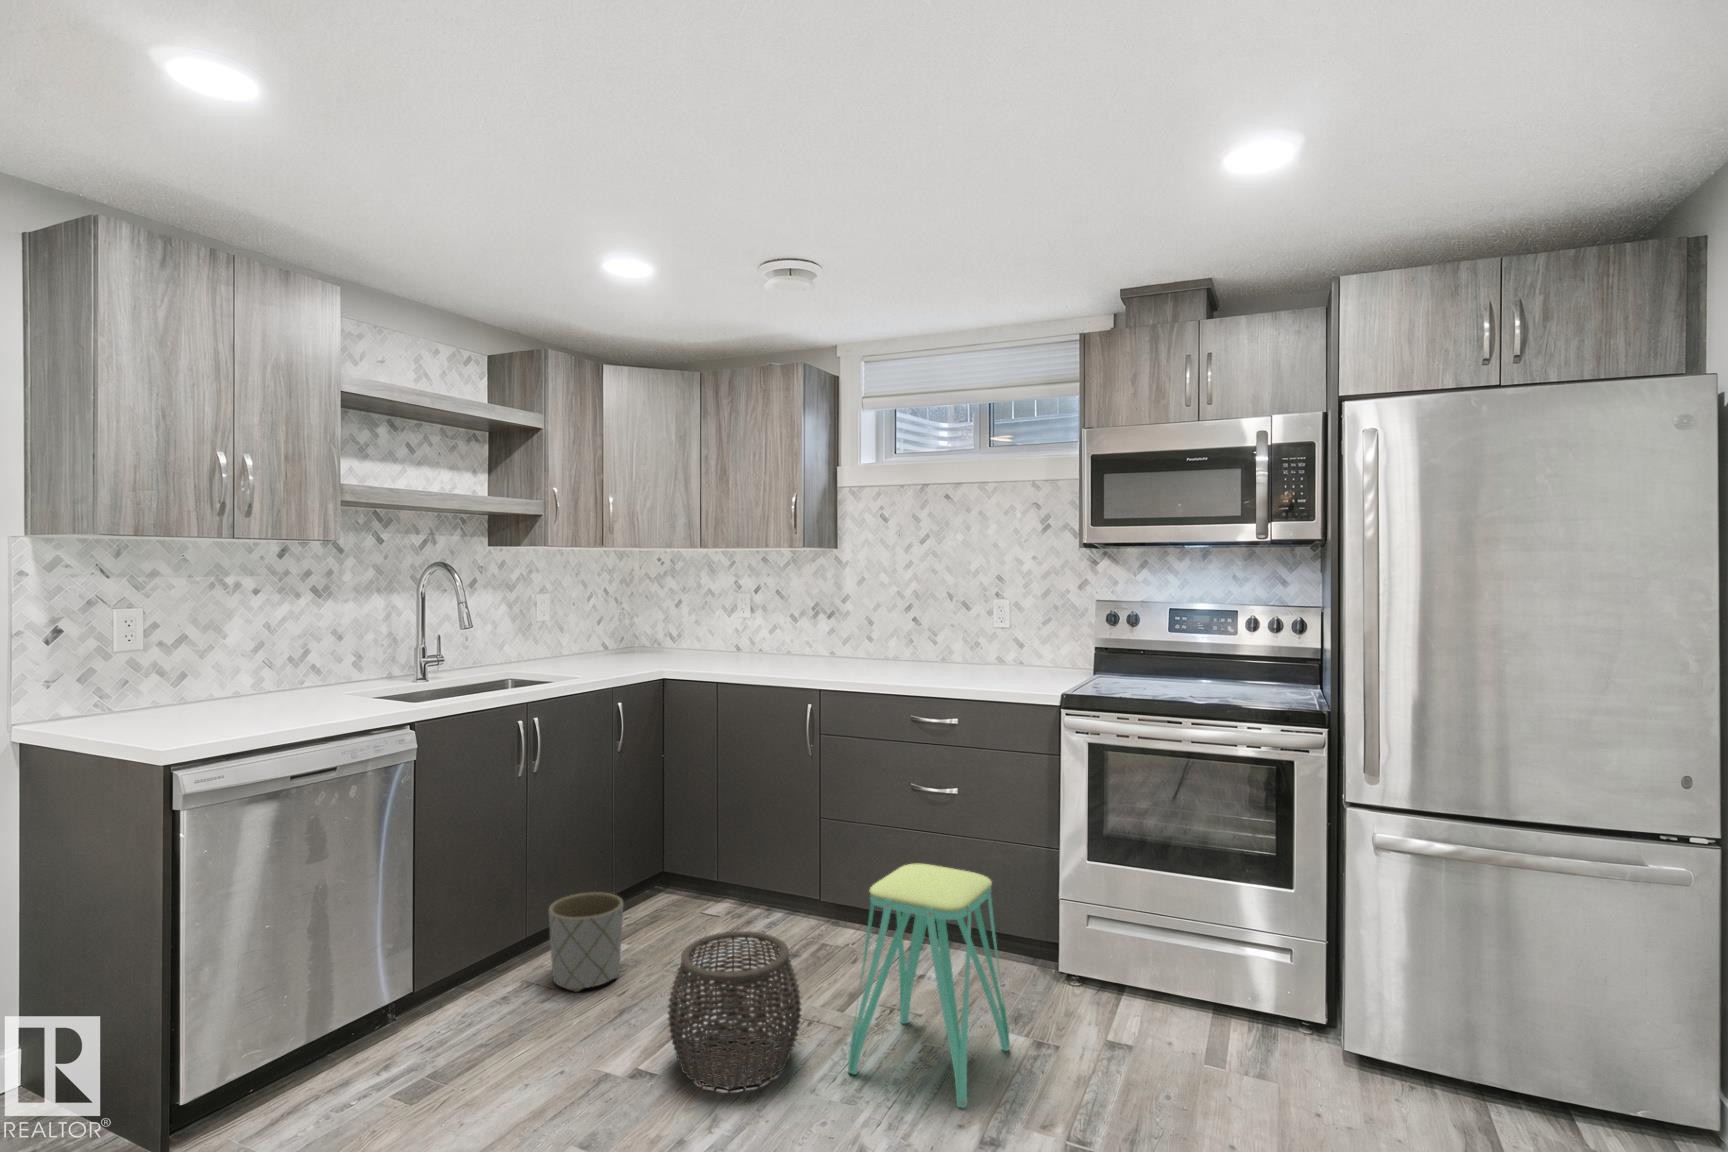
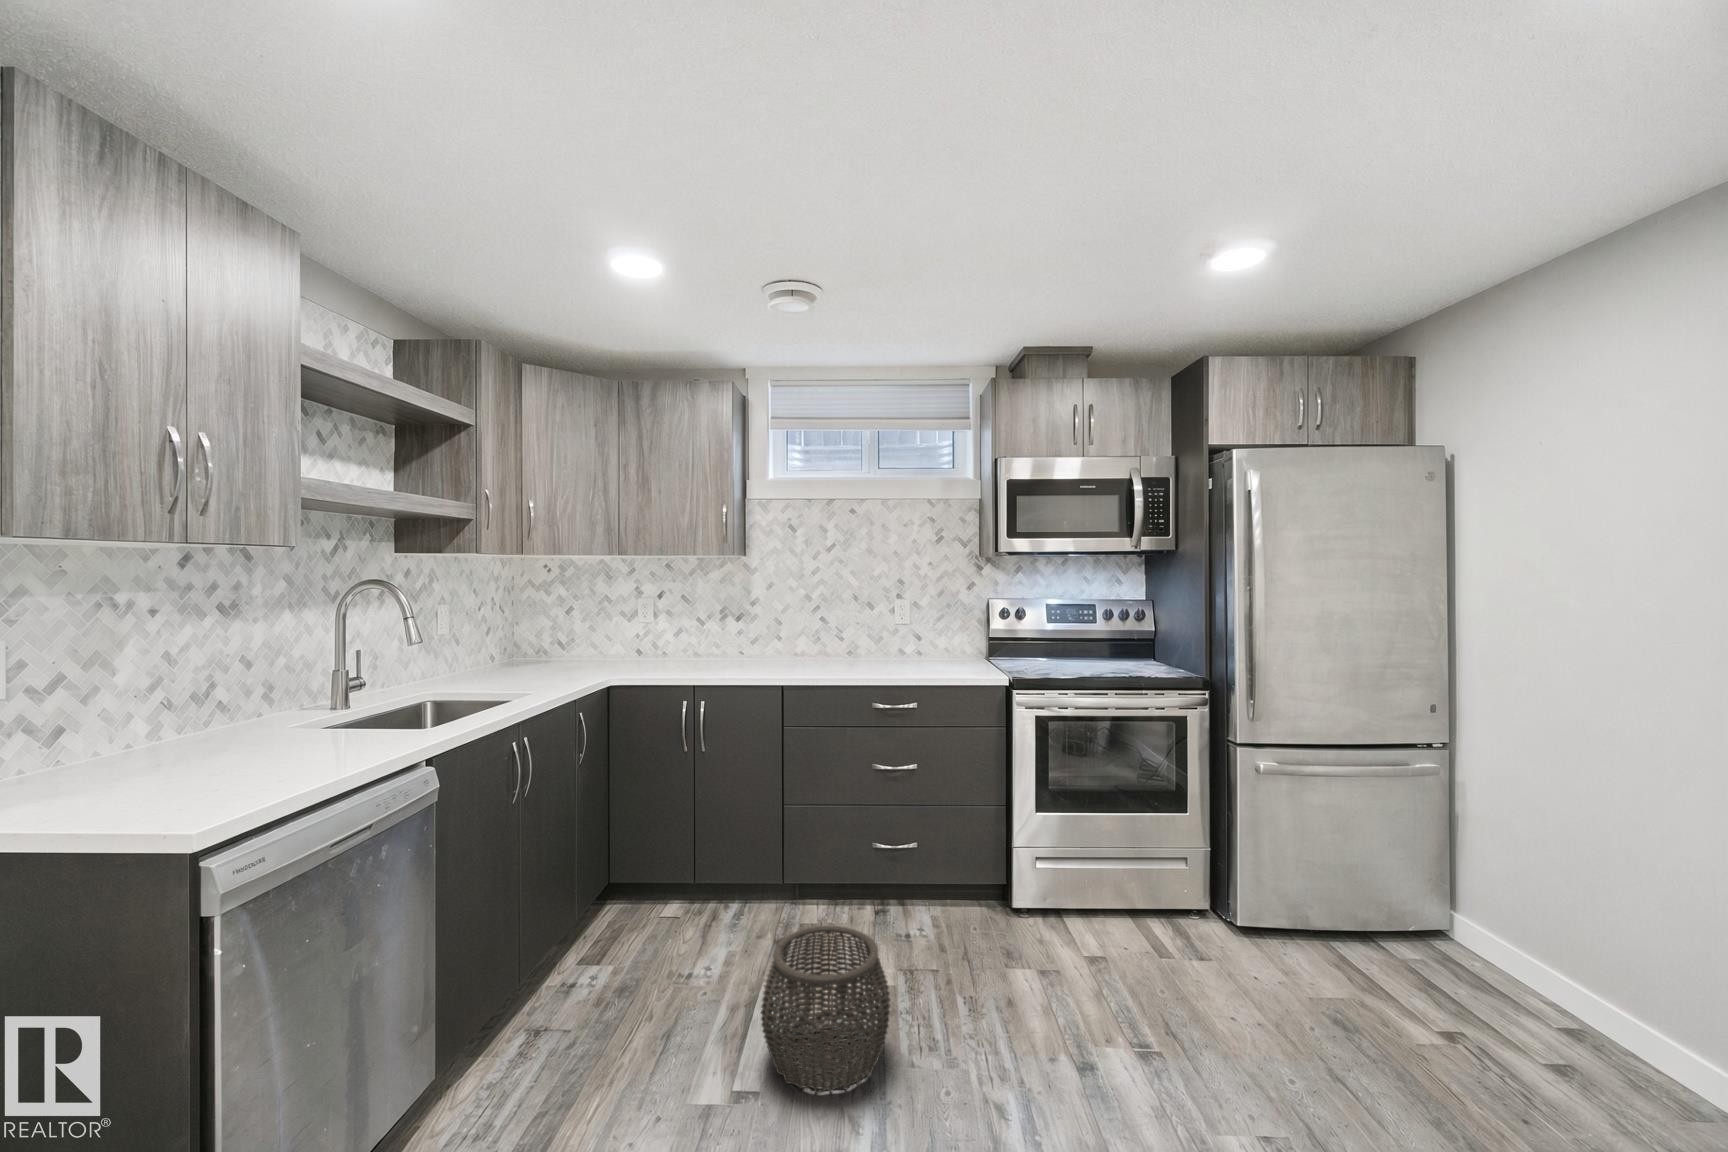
stool: present [848,863,1010,1108] -> none [928,836,1049,1047]
planter: present [549,892,623,992] -> none [560,913,640,1026]

